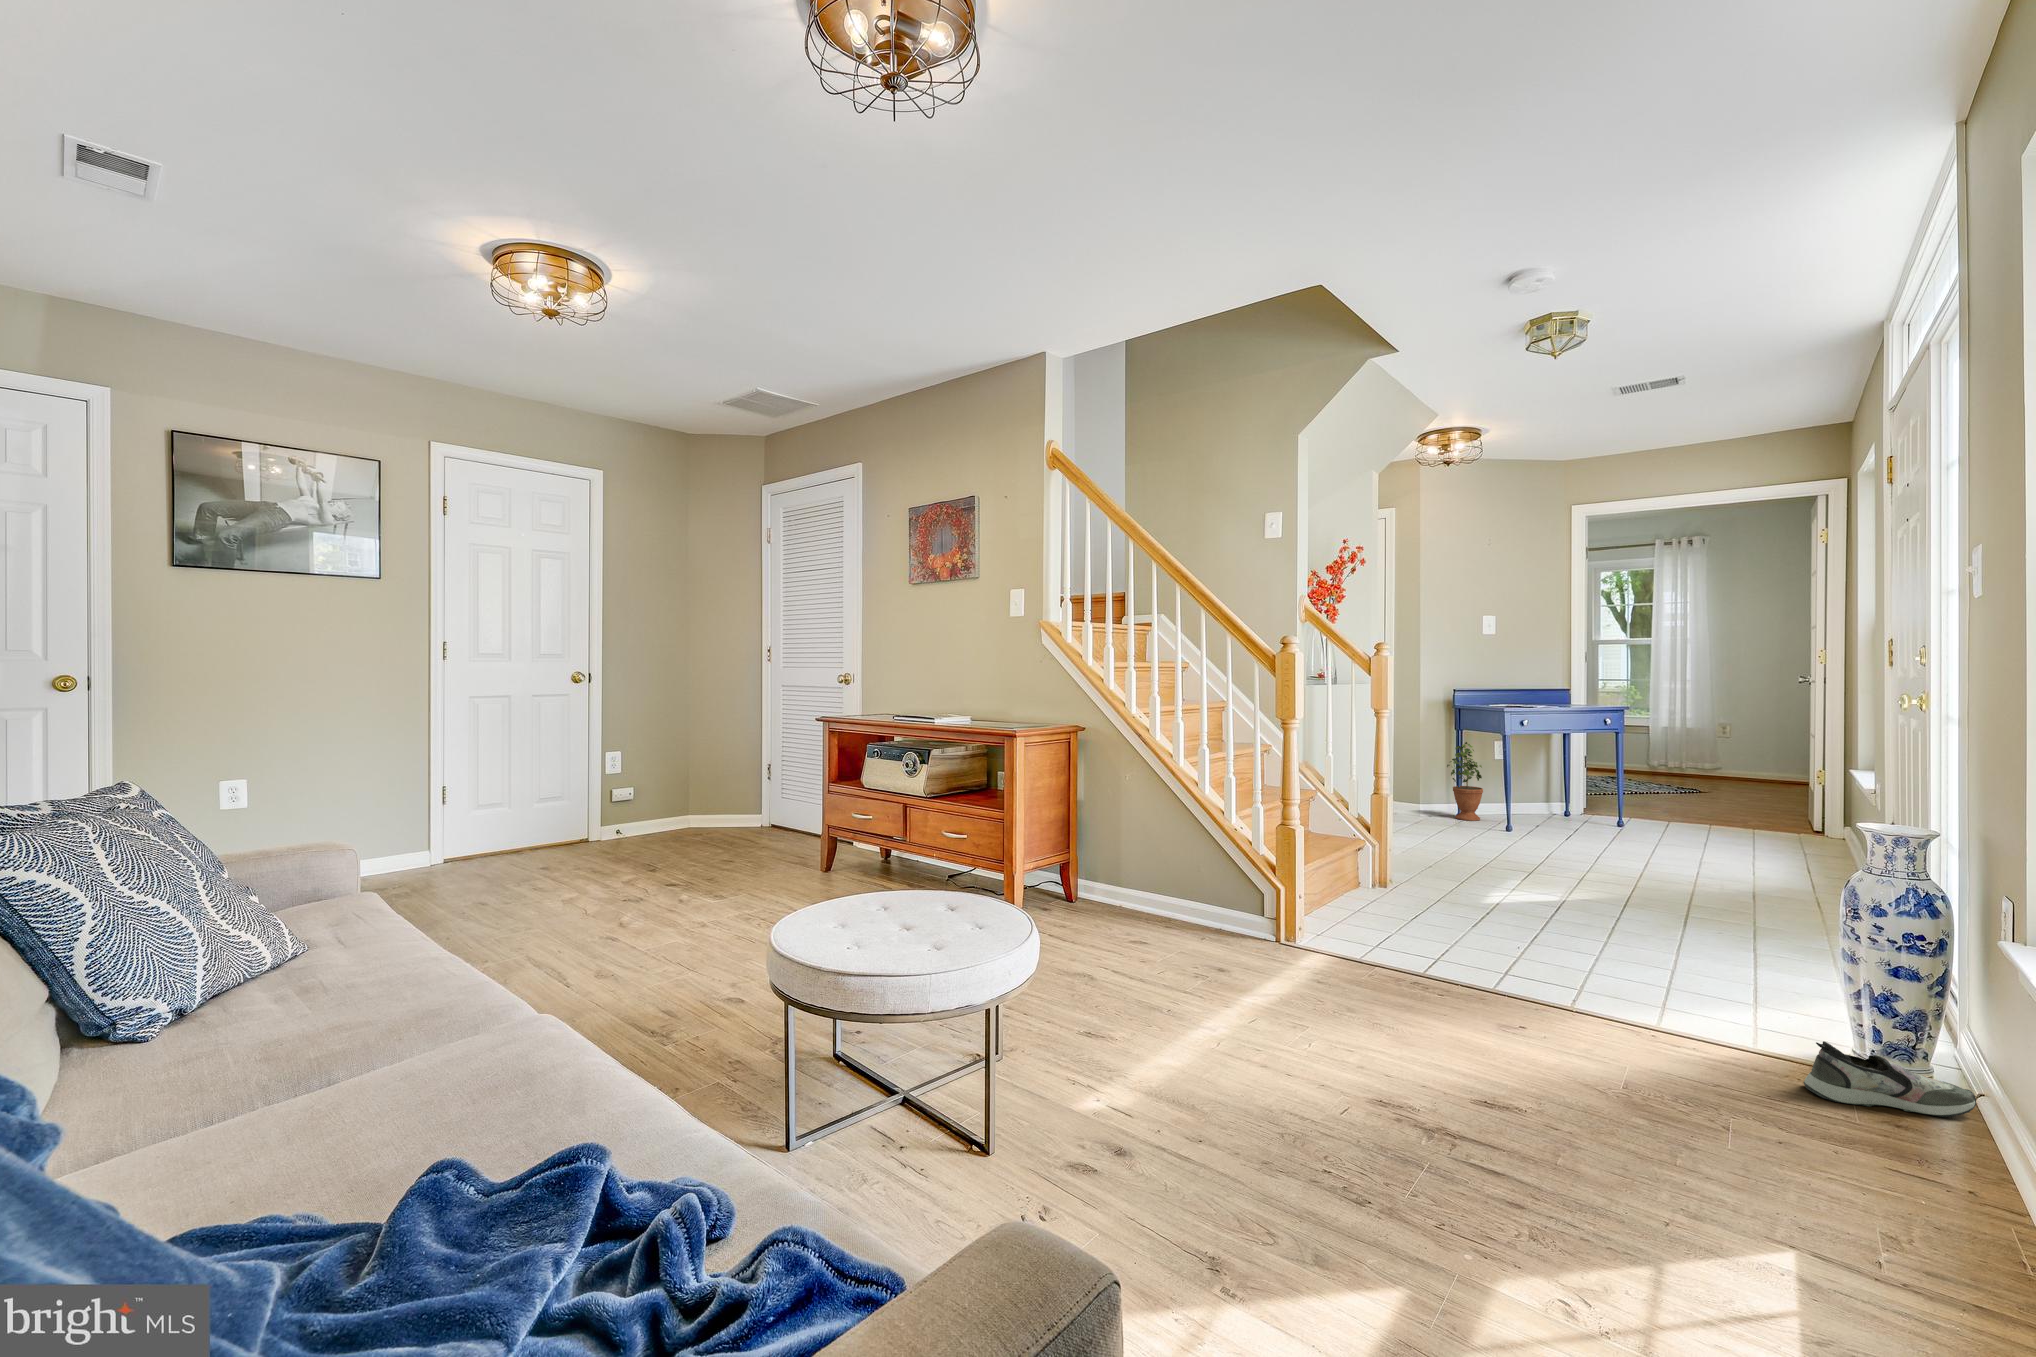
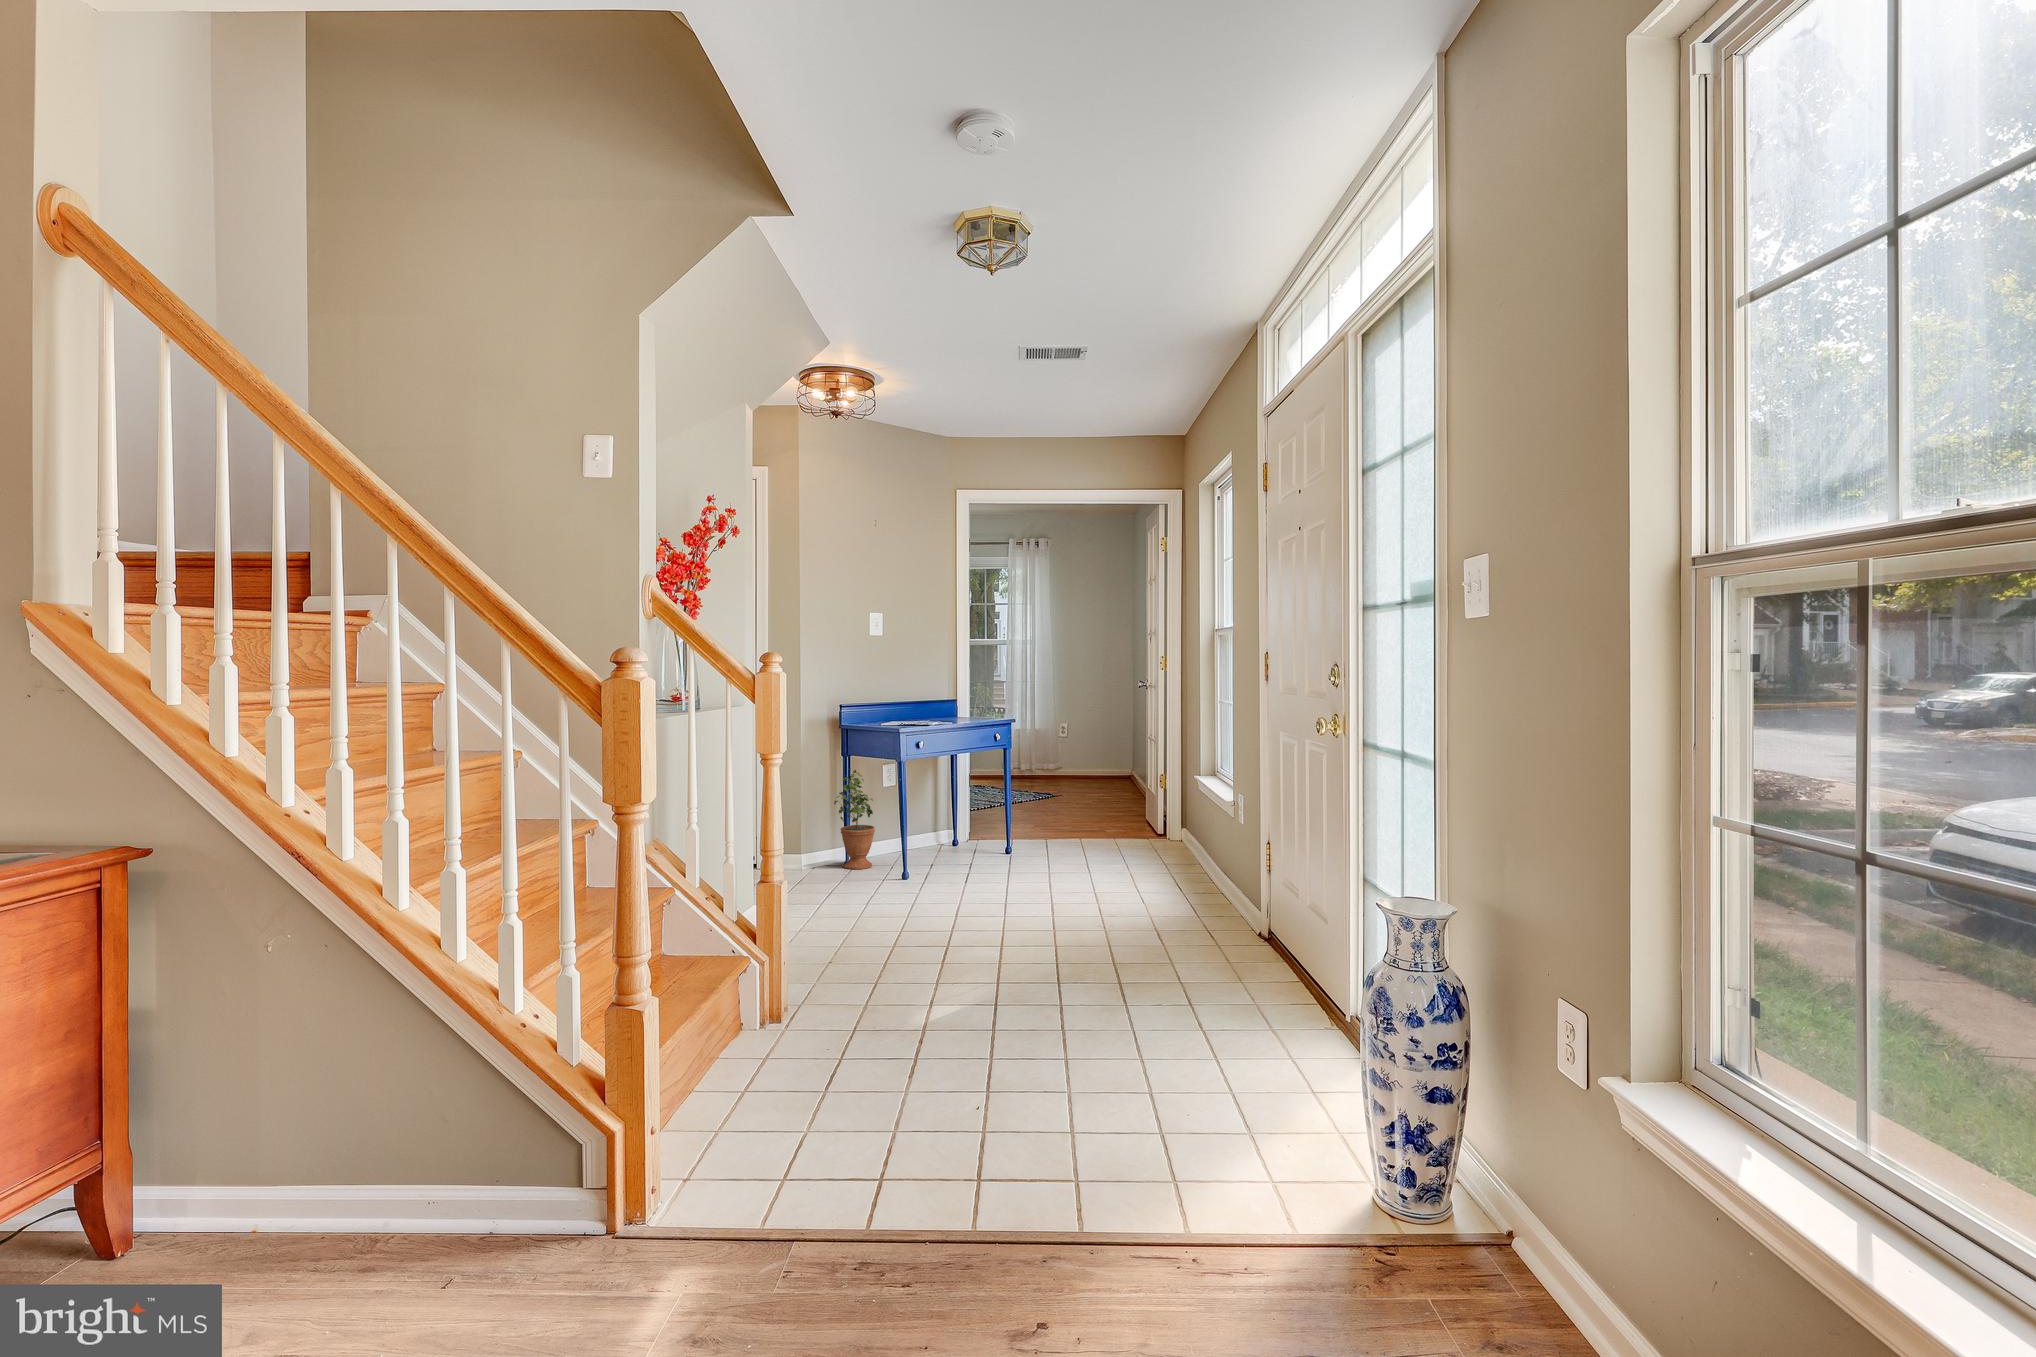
shoe: present [1804,1041,1976,1117] -> none [1375,1209,1522,1317]

